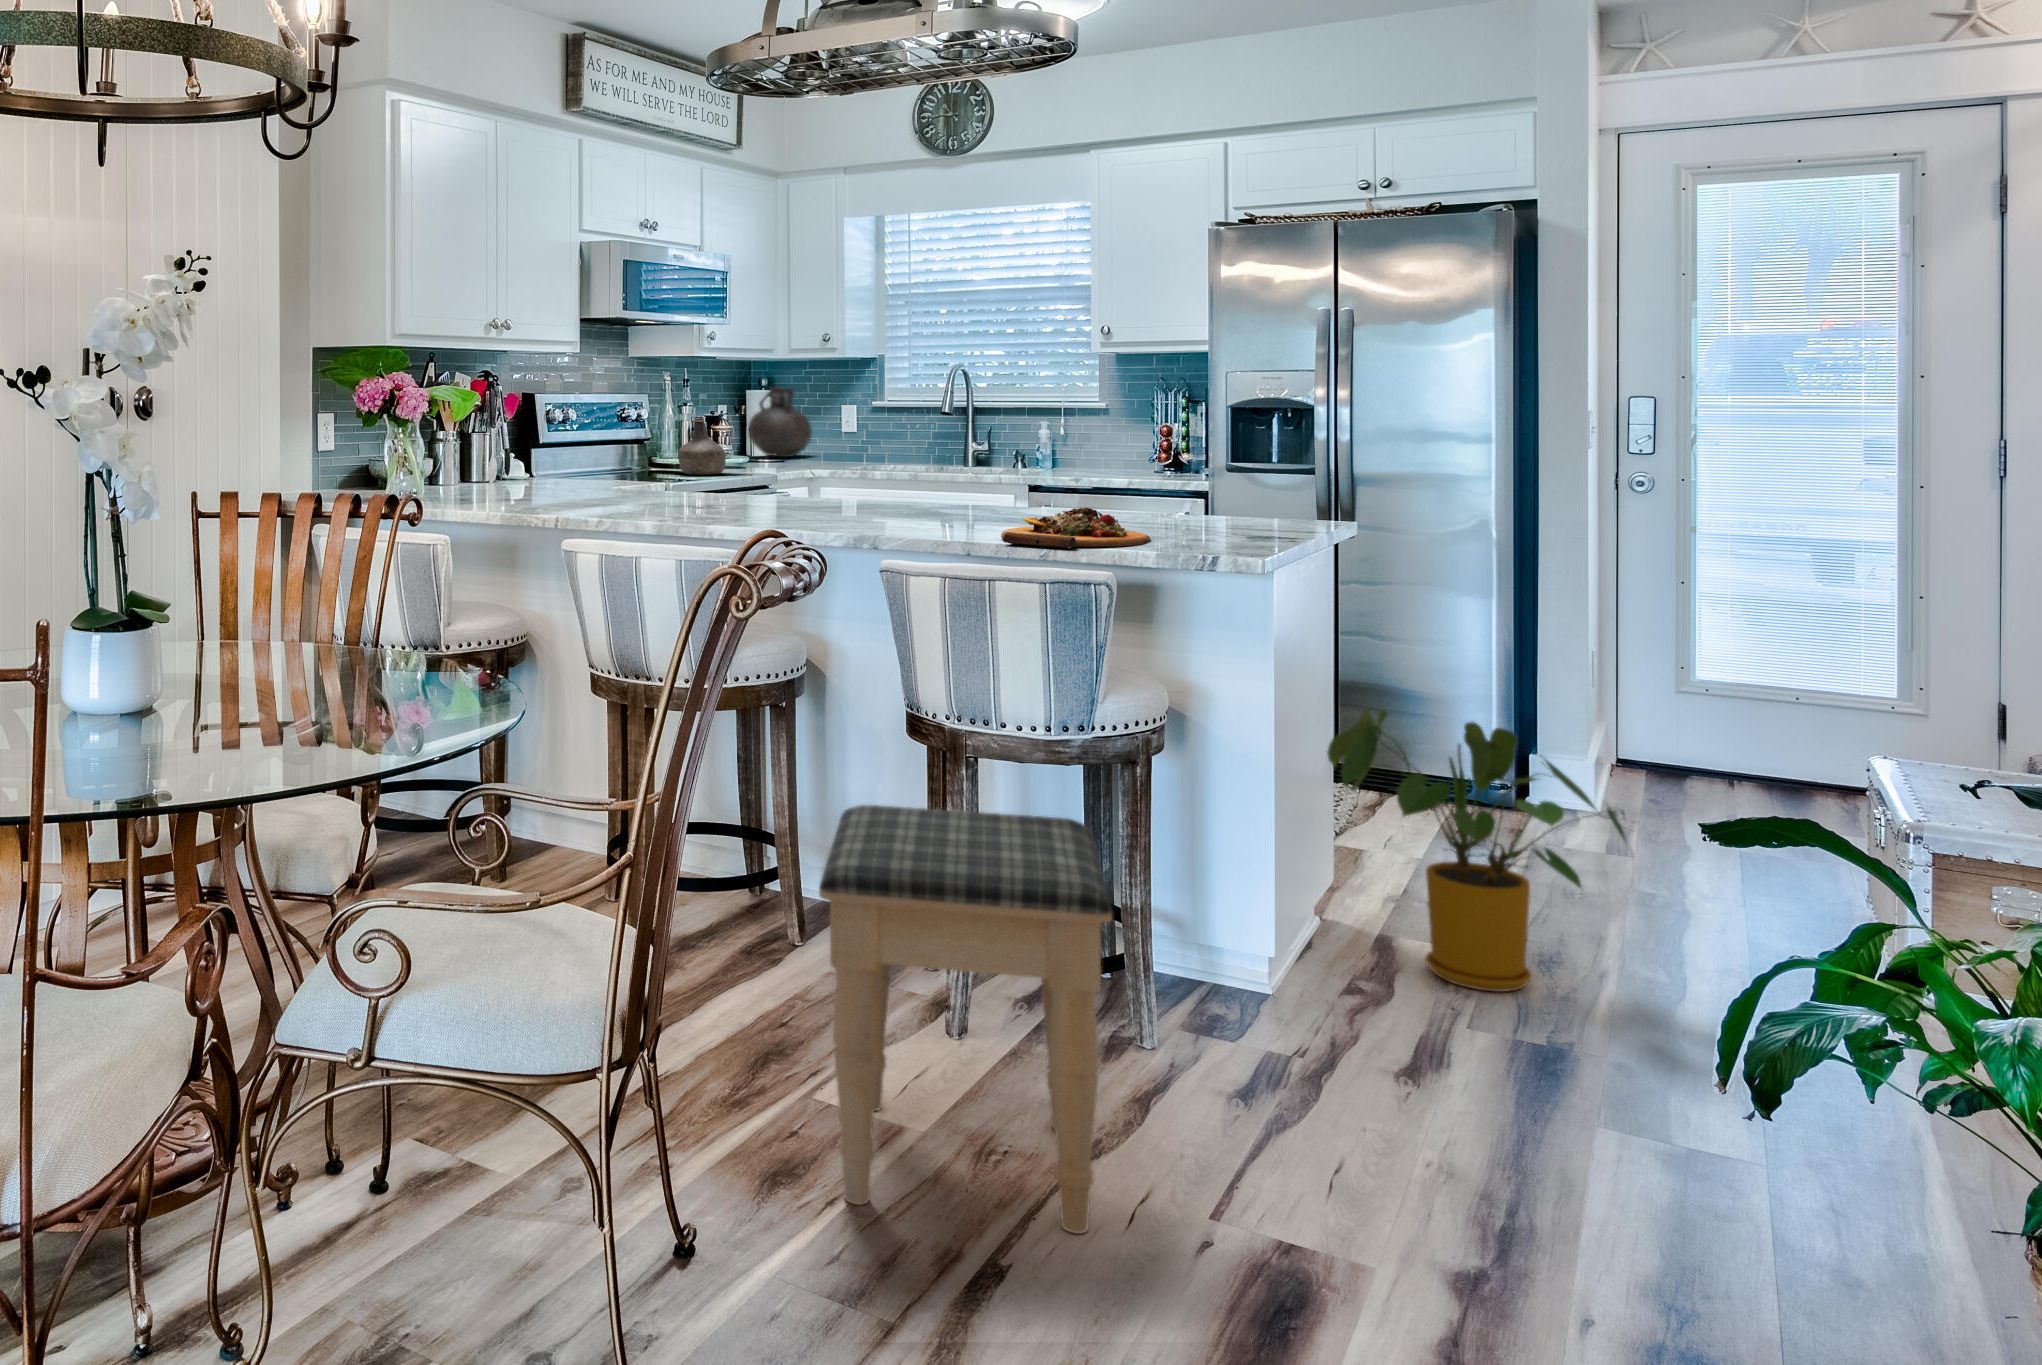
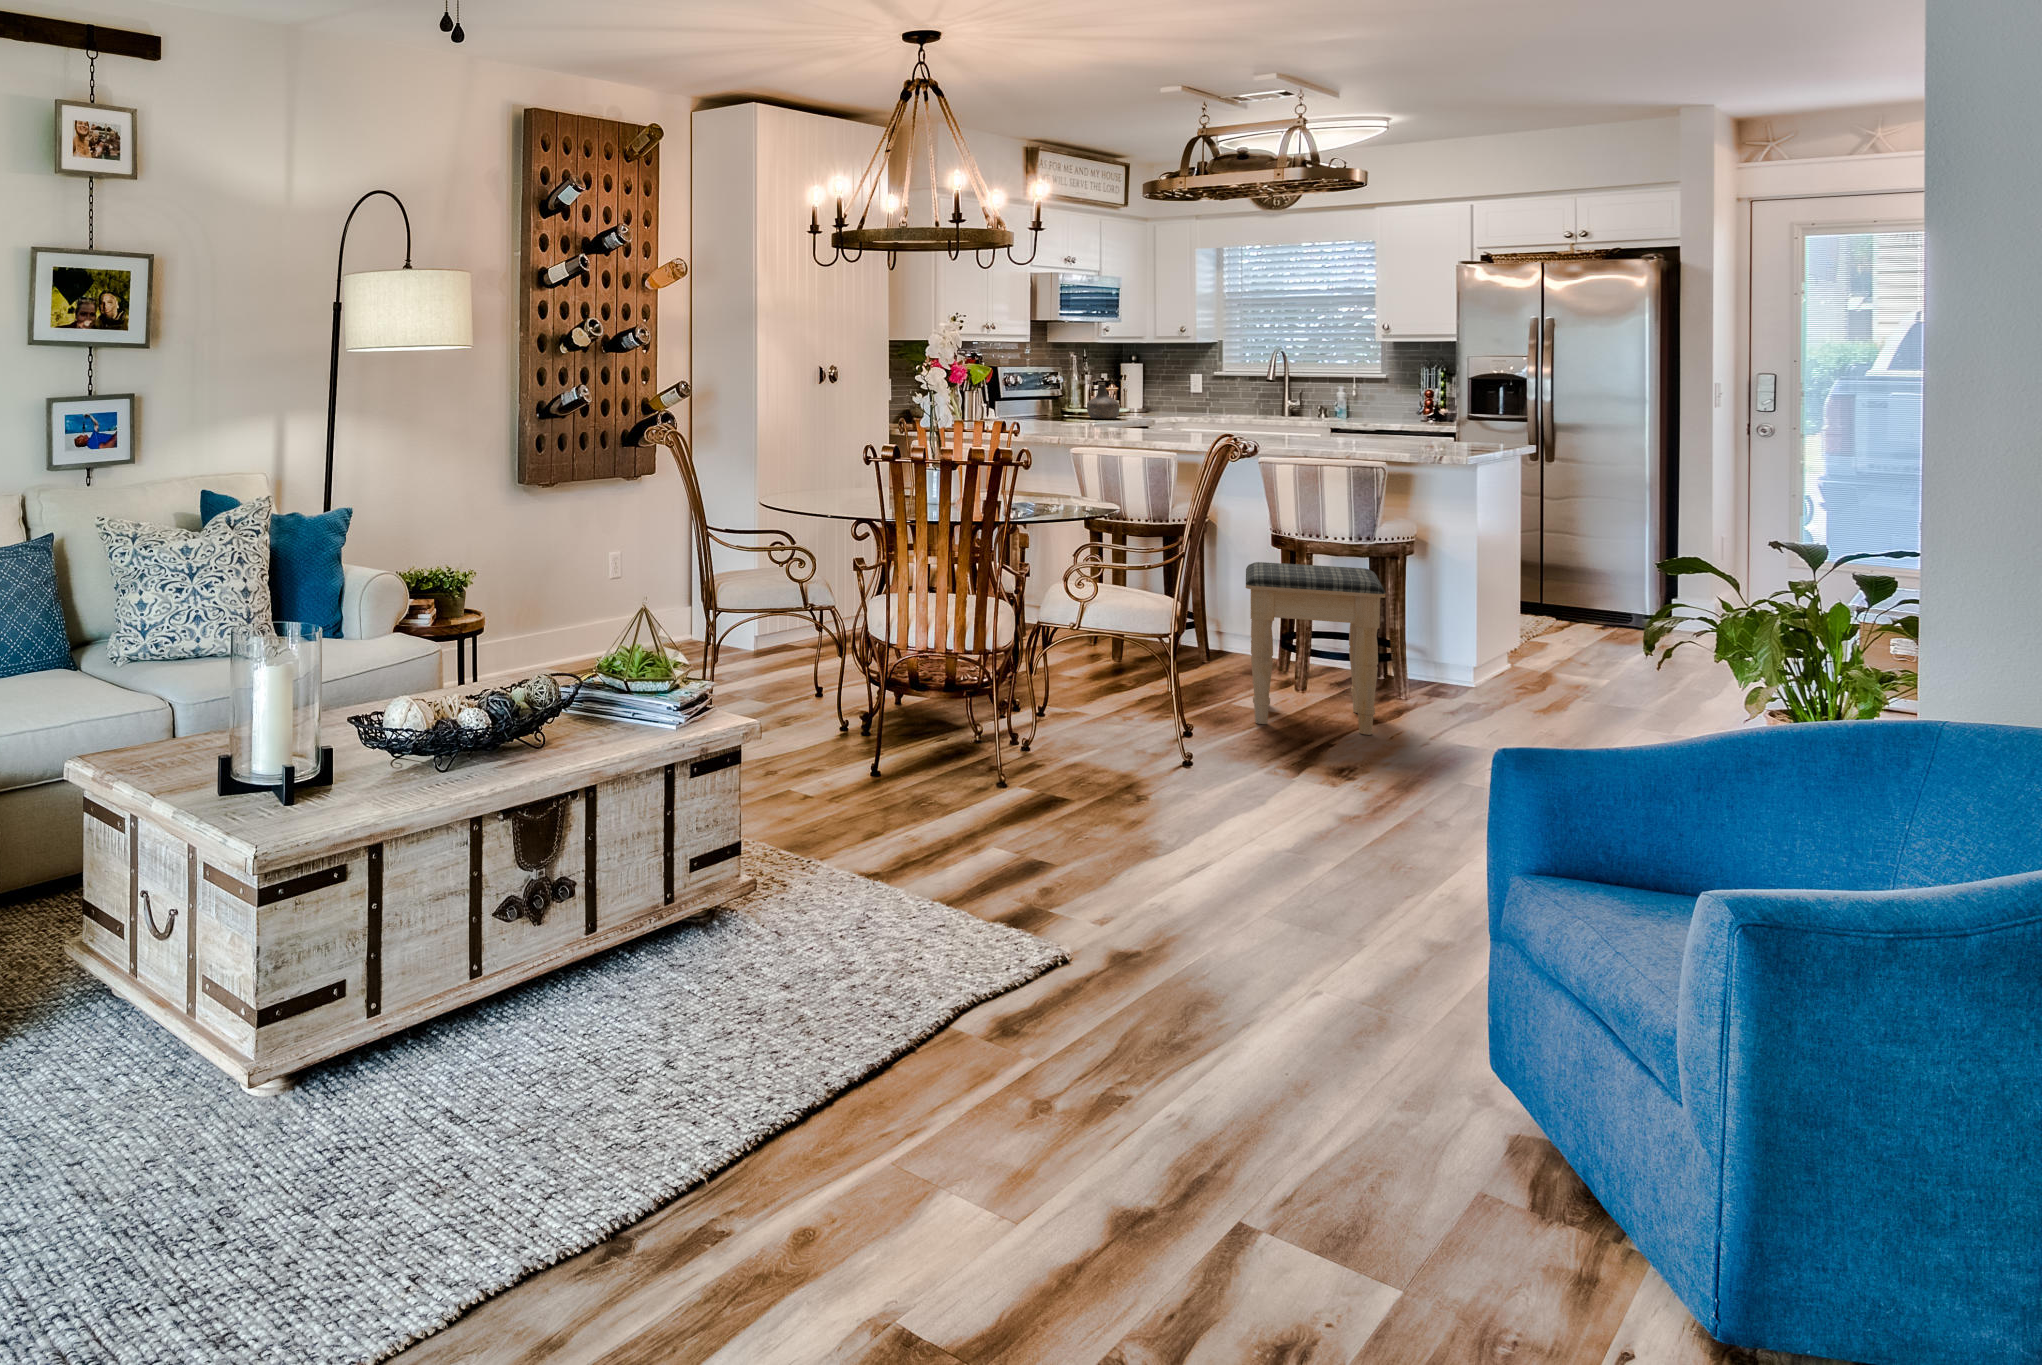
vase: present [748,387,812,457] -> none [1124,363,1170,410]
cutting board: present [1001,507,1151,548] -> none [1322,431,1412,451]
house plant: present [1327,709,1628,992] -> none [1515,543,1684,688]

